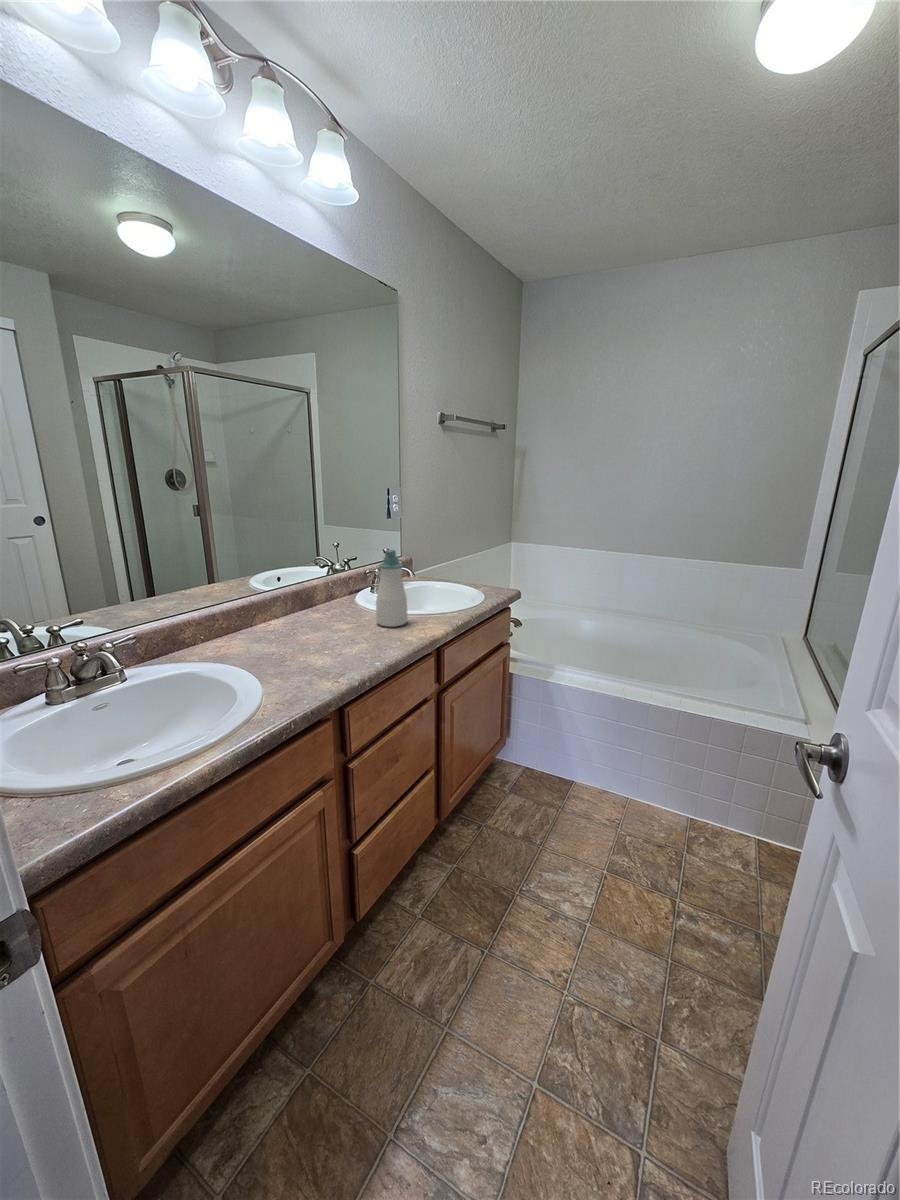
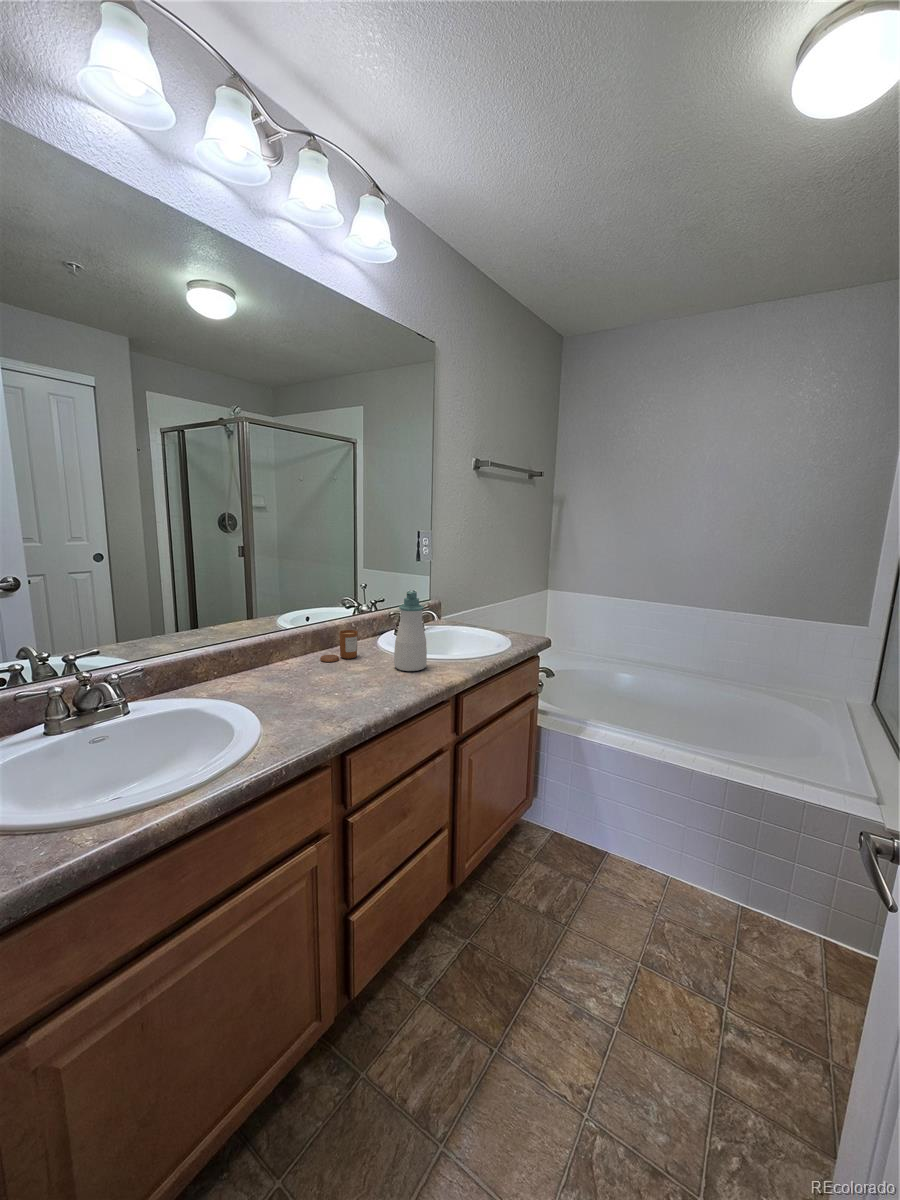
candle: none [302,589,338,621] -> present [320,630,358,662]

